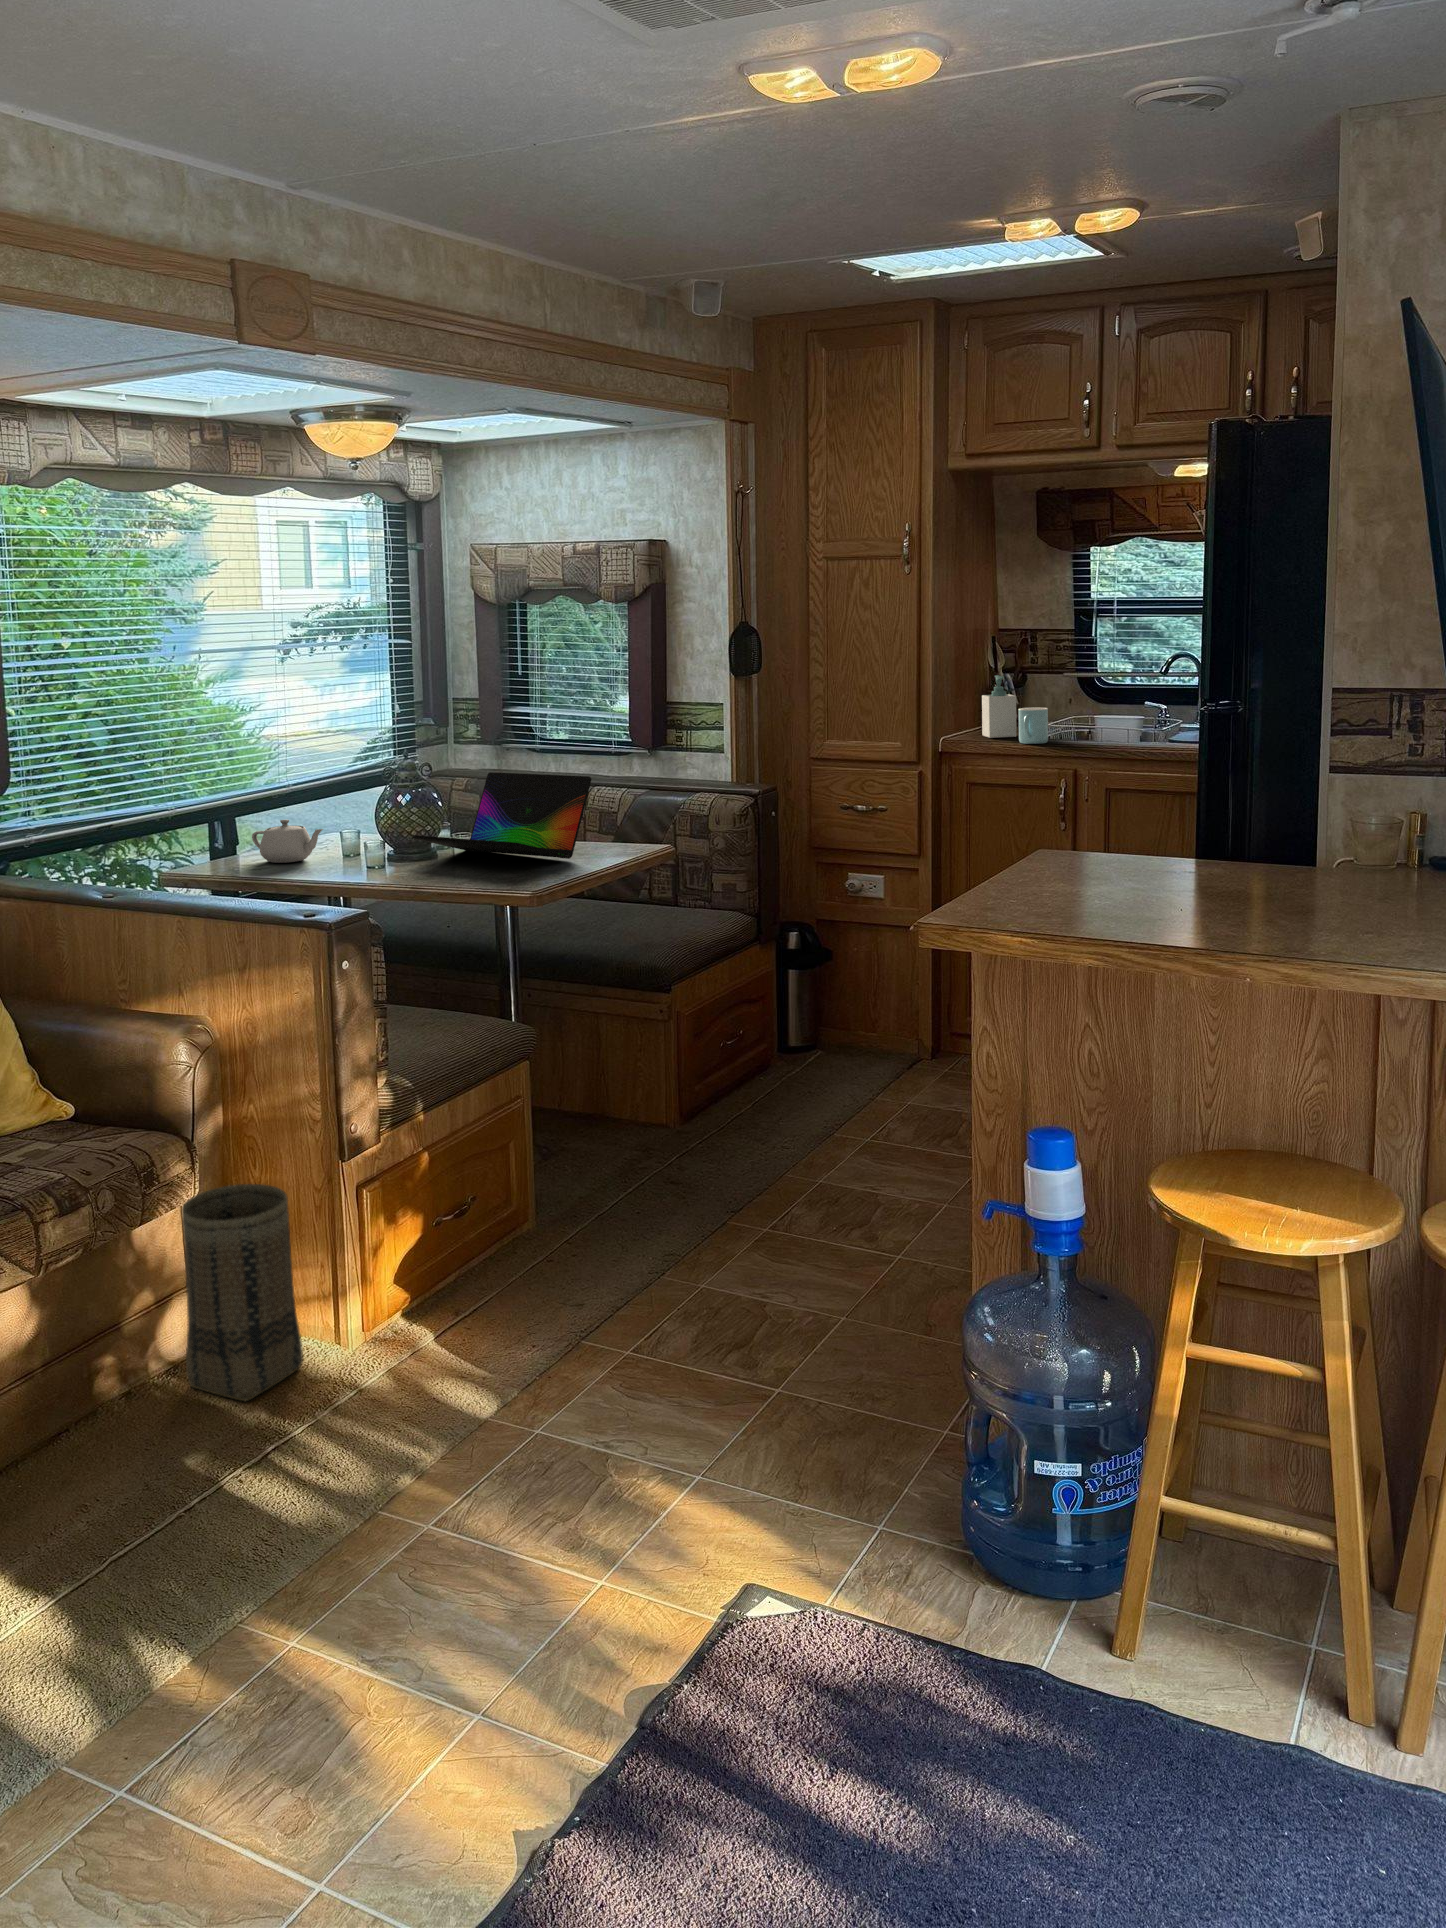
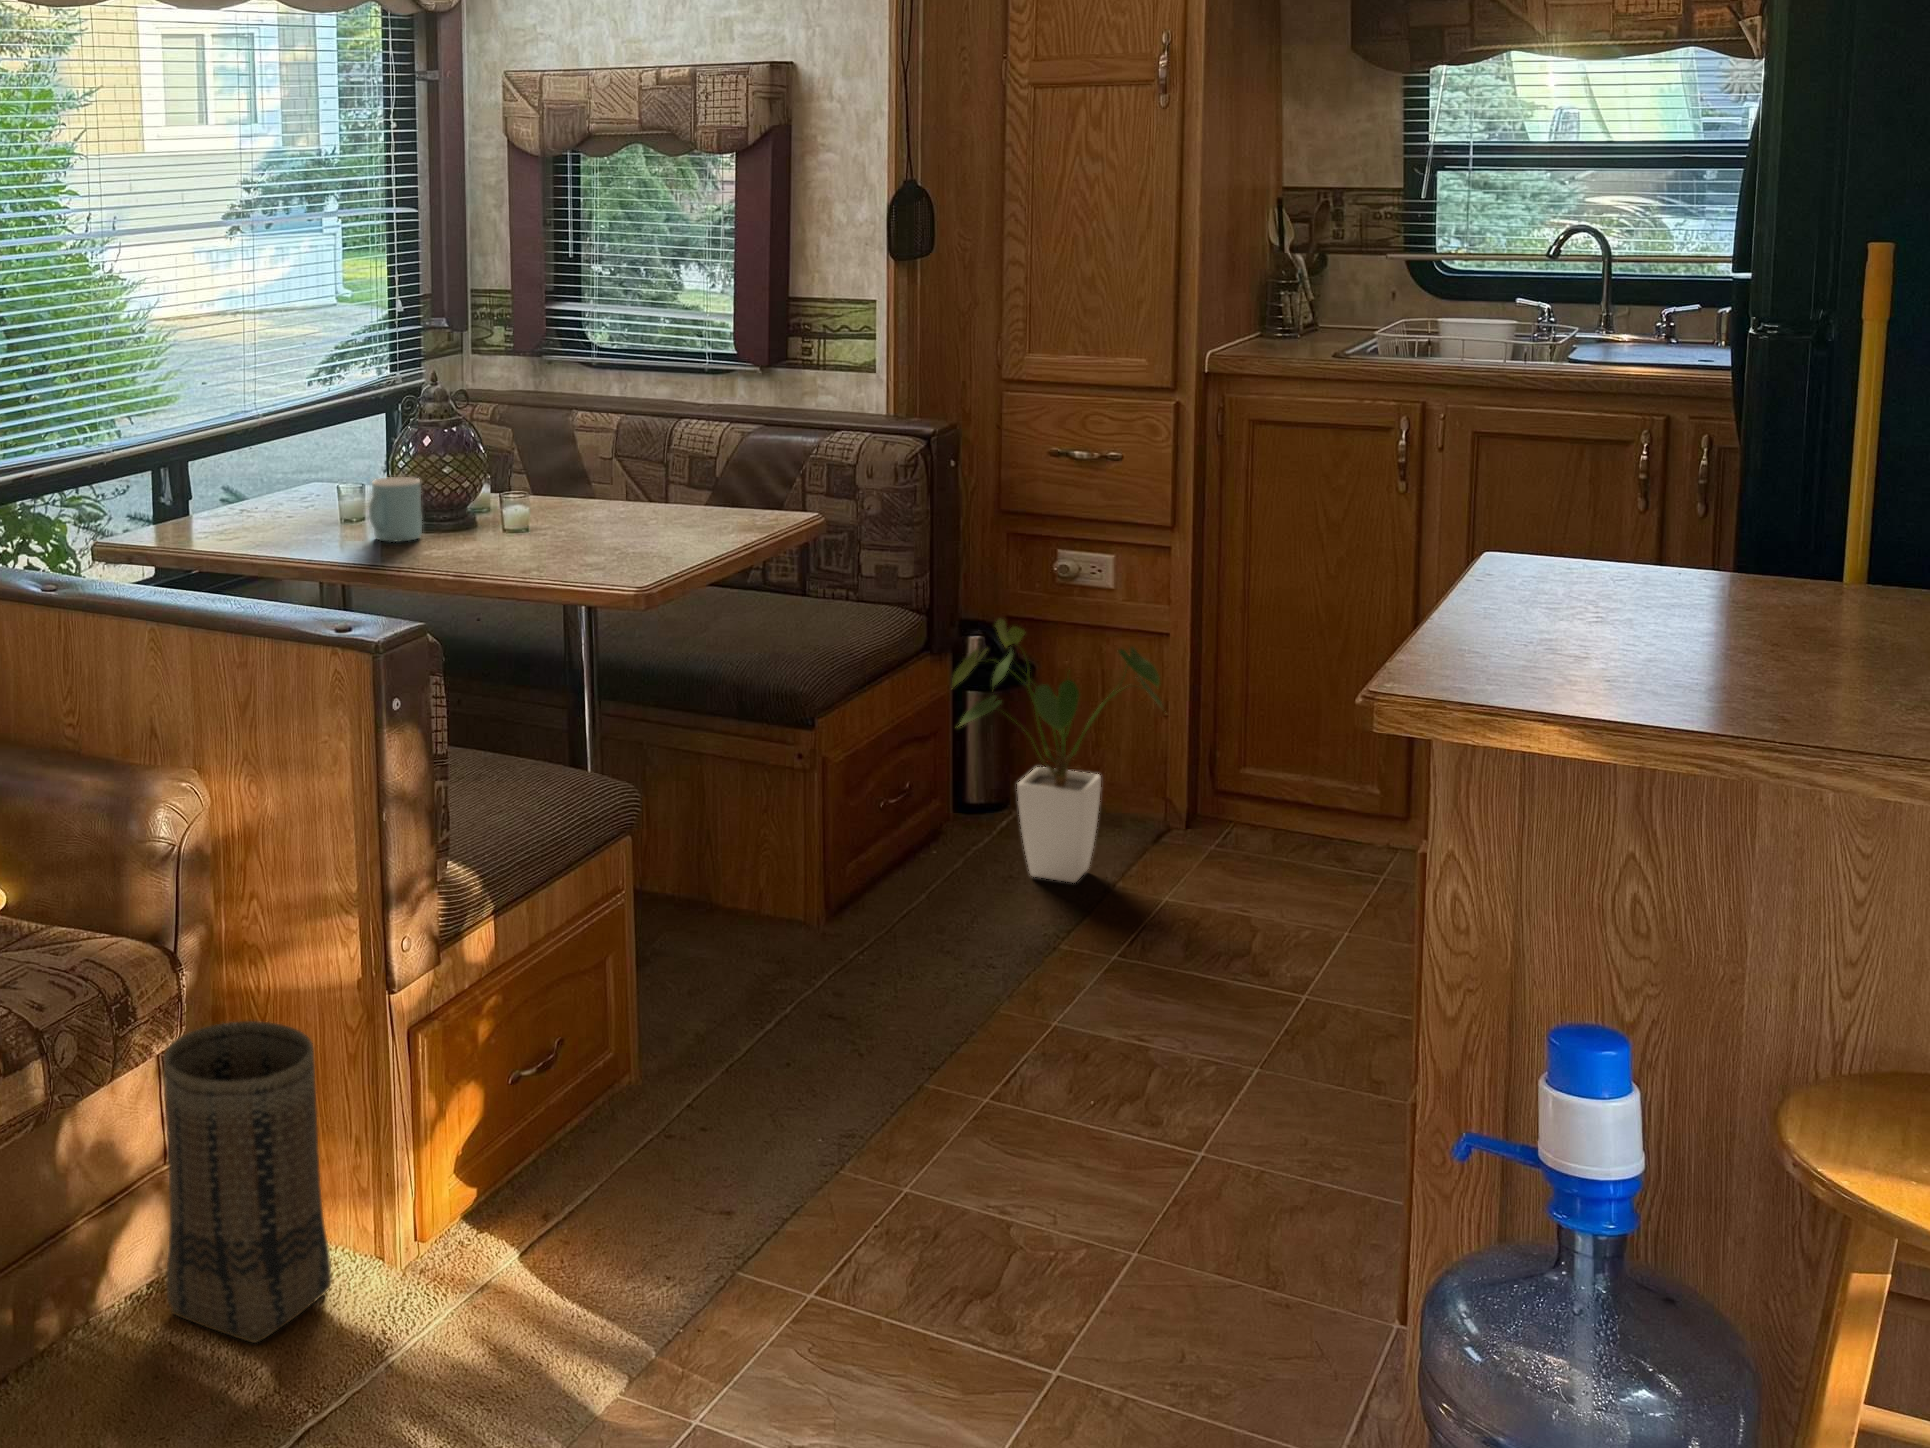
soap bottle: present [982,675,1016,738] -> none [1268,264,1324,357]
mug: present [1019,707,1048,744] -> present [369,477,422,542]
laptop: present [413,772,591,859] -> none [453,406,713,537]
teapot: present [252,820,323,863] -> none [222,473,326,534]
house plant: none [769,917,911,1094] -> present [952,619,1163,882]

